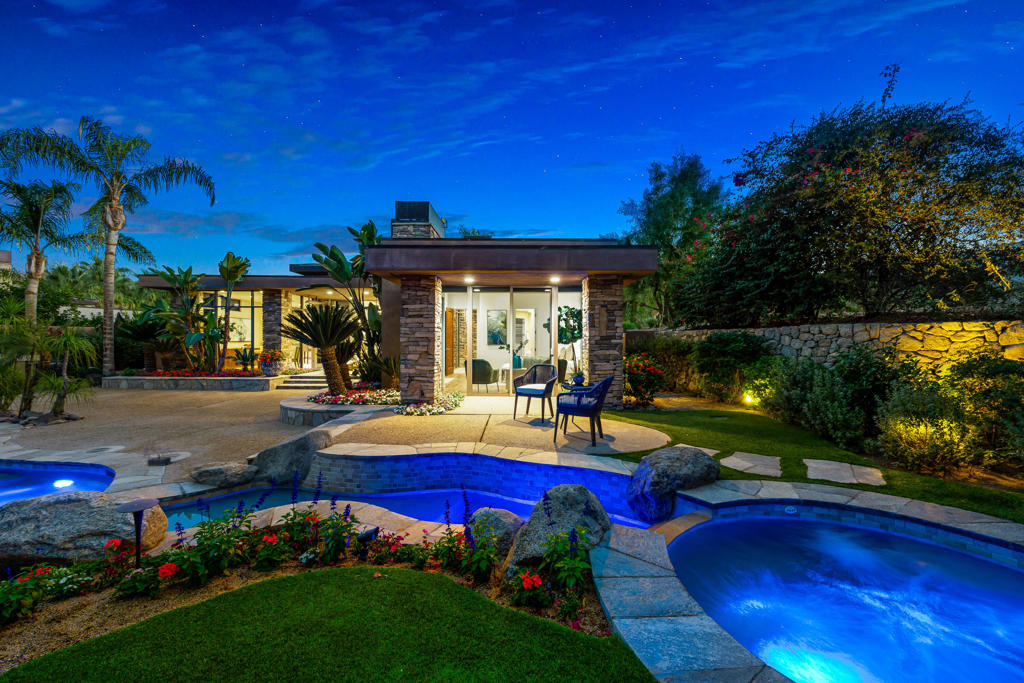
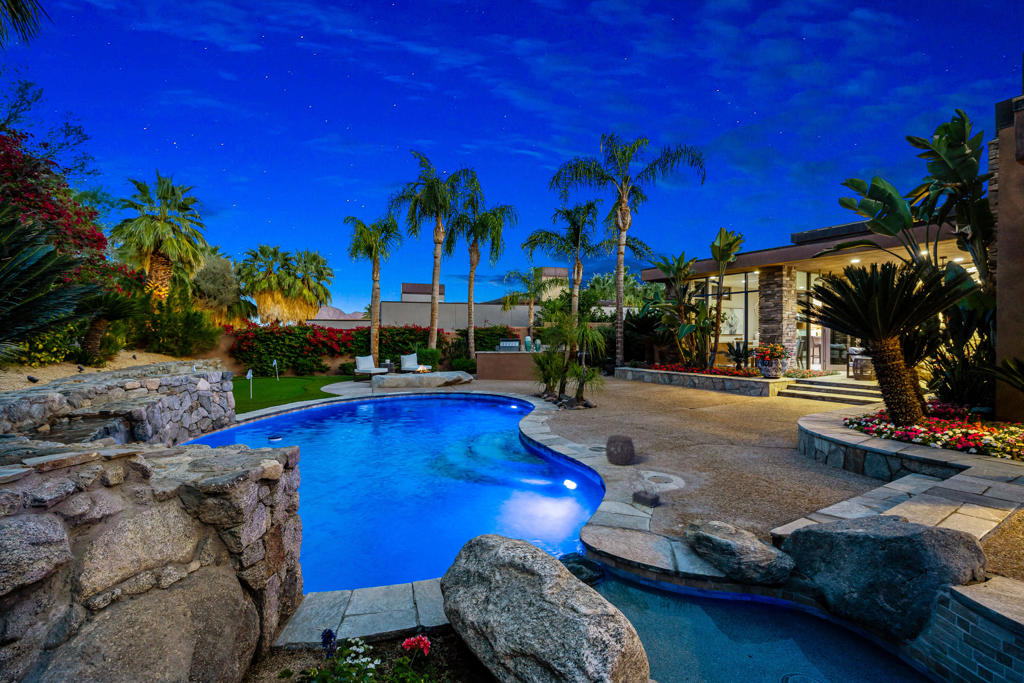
woven basket: none [115,428,146,451] -> present [605,435,635,465]

